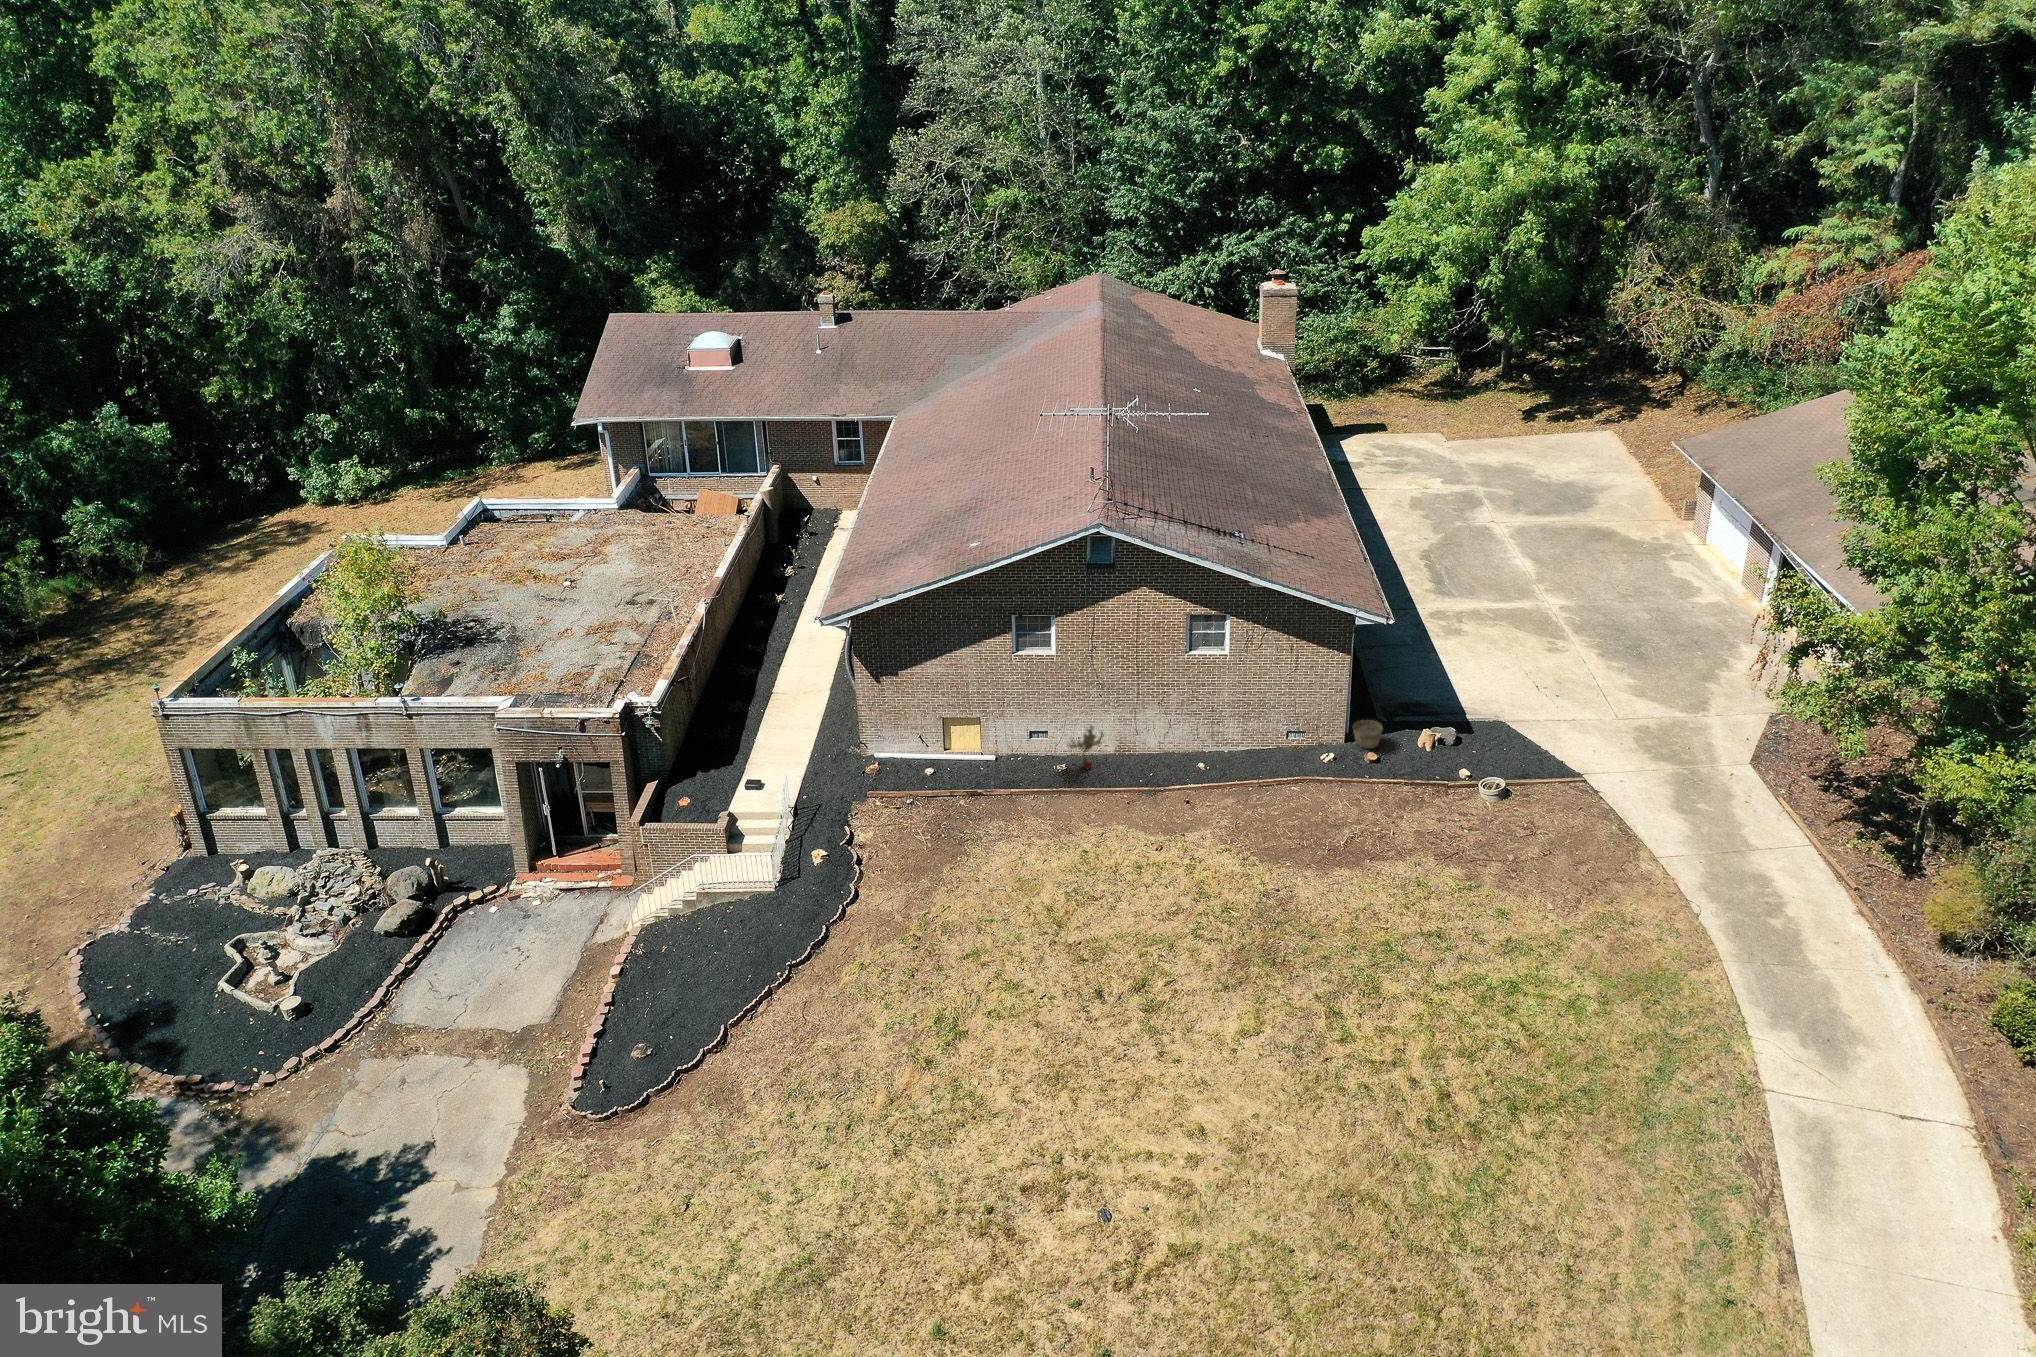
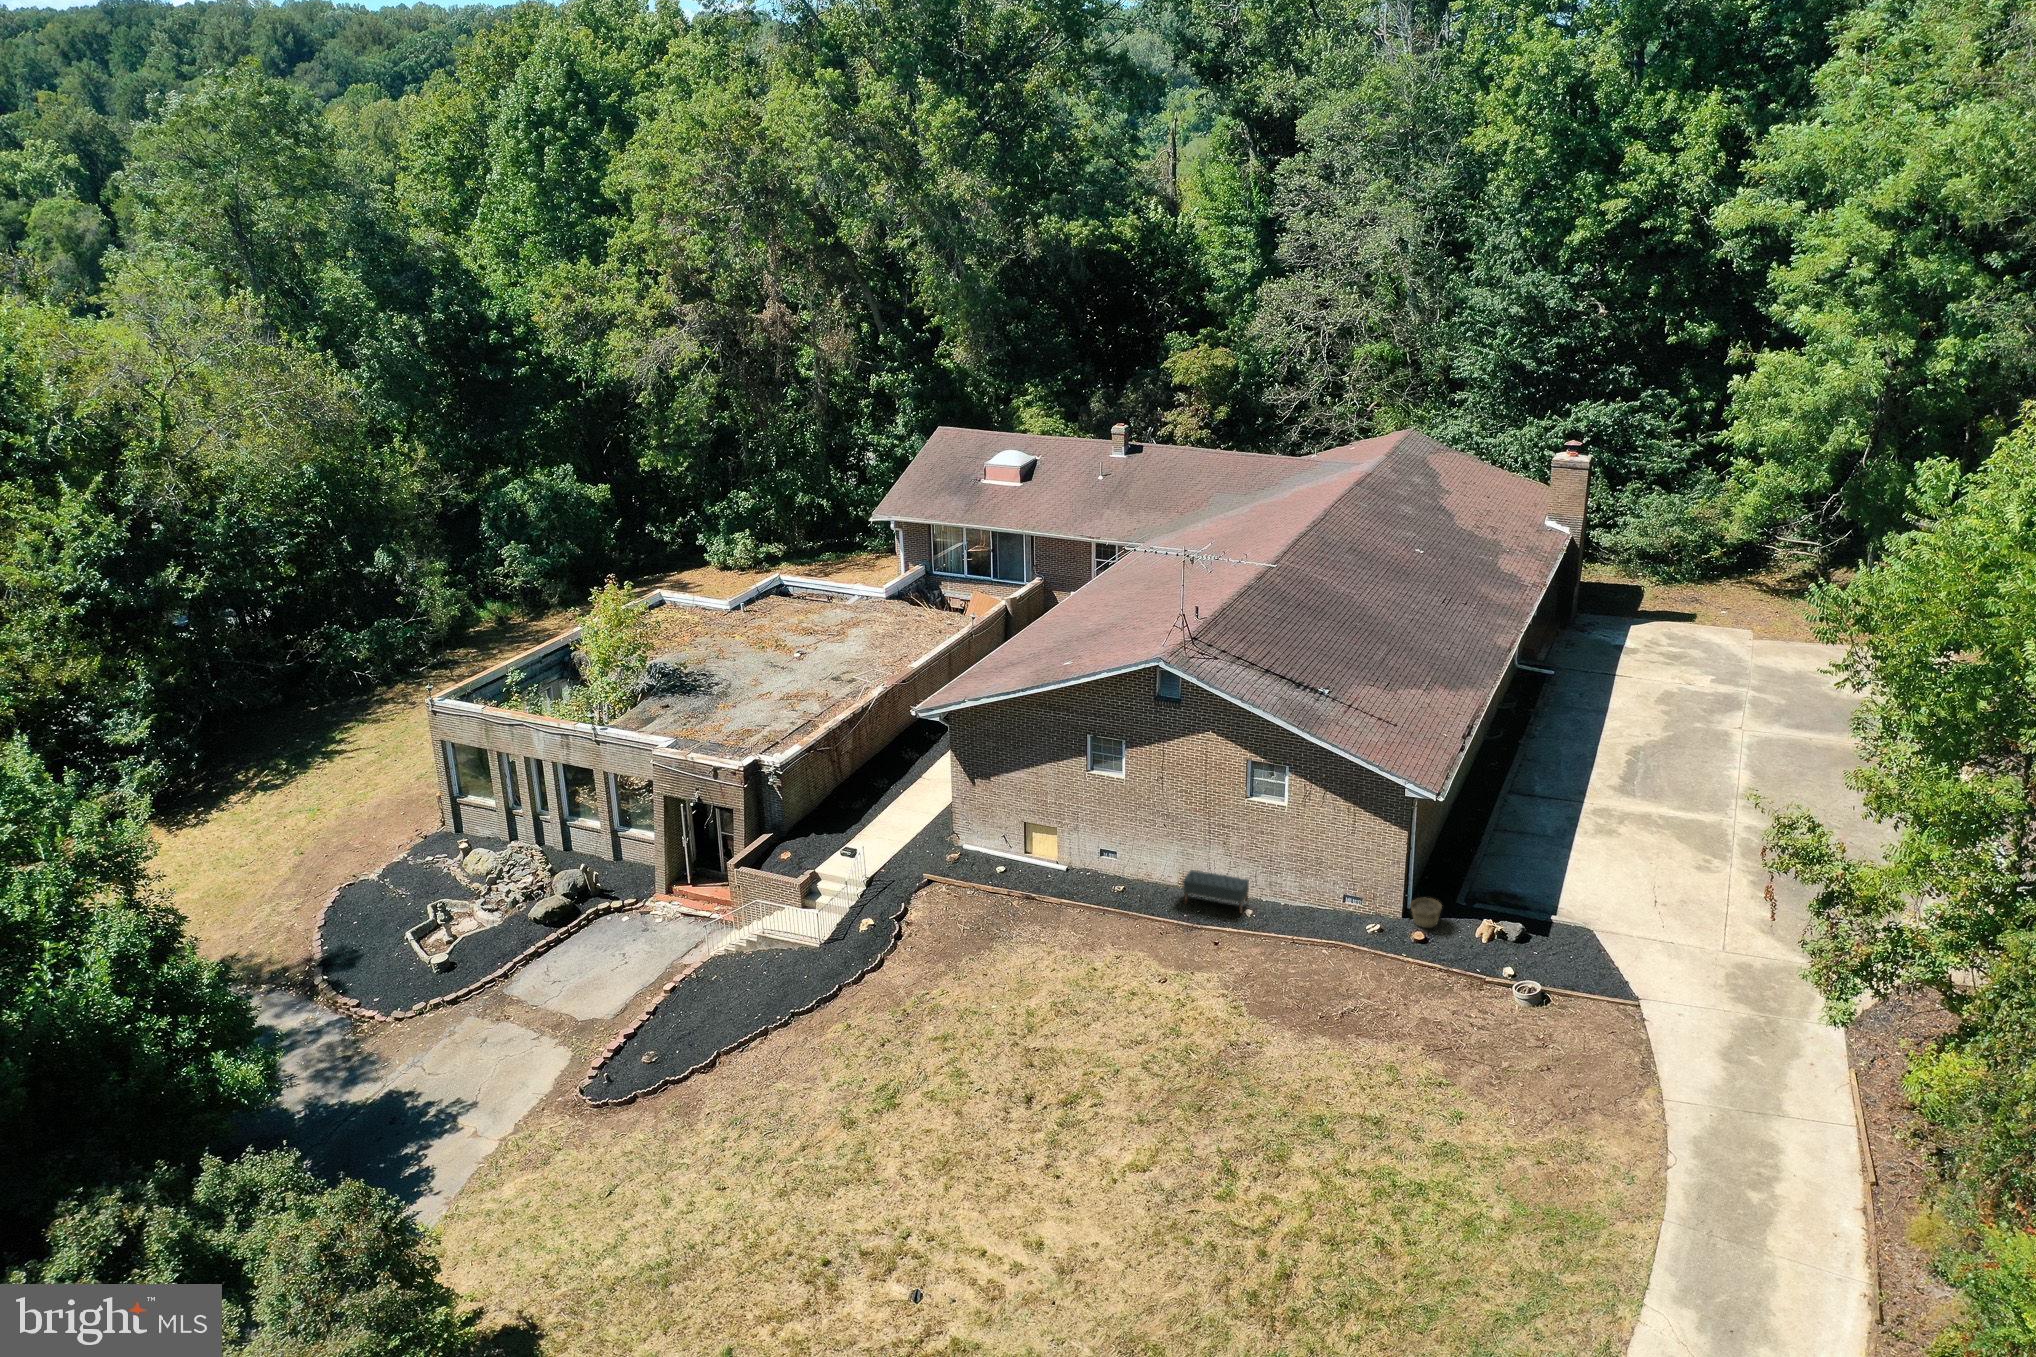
potted tree: present [1068,725,1104,770] -> none [1125,851,1160,895]
bench: none [1132,734,1196,771] -> present [1183,870,1249,913]

